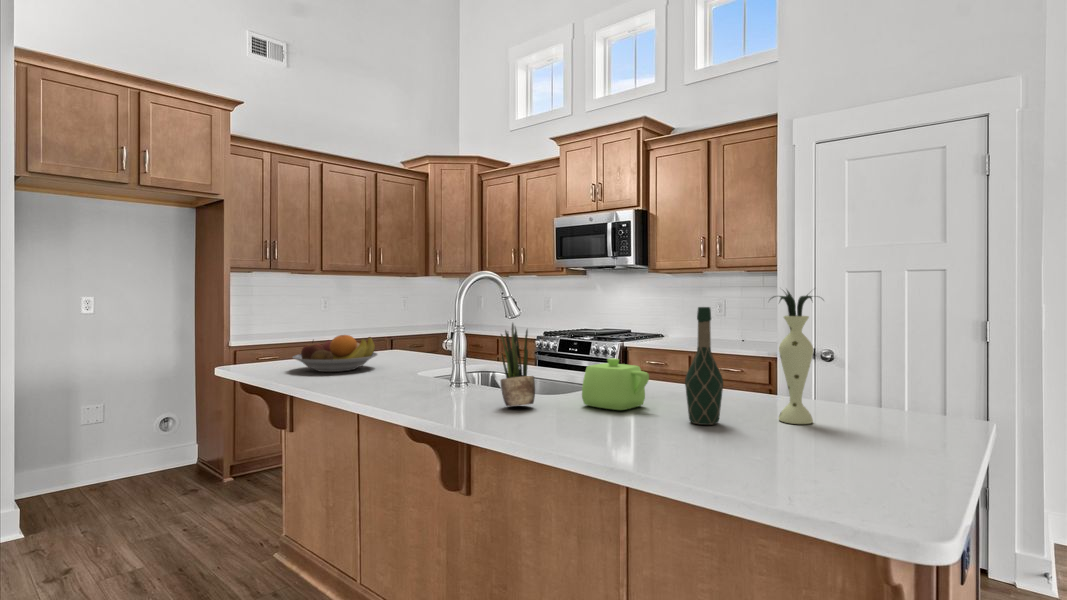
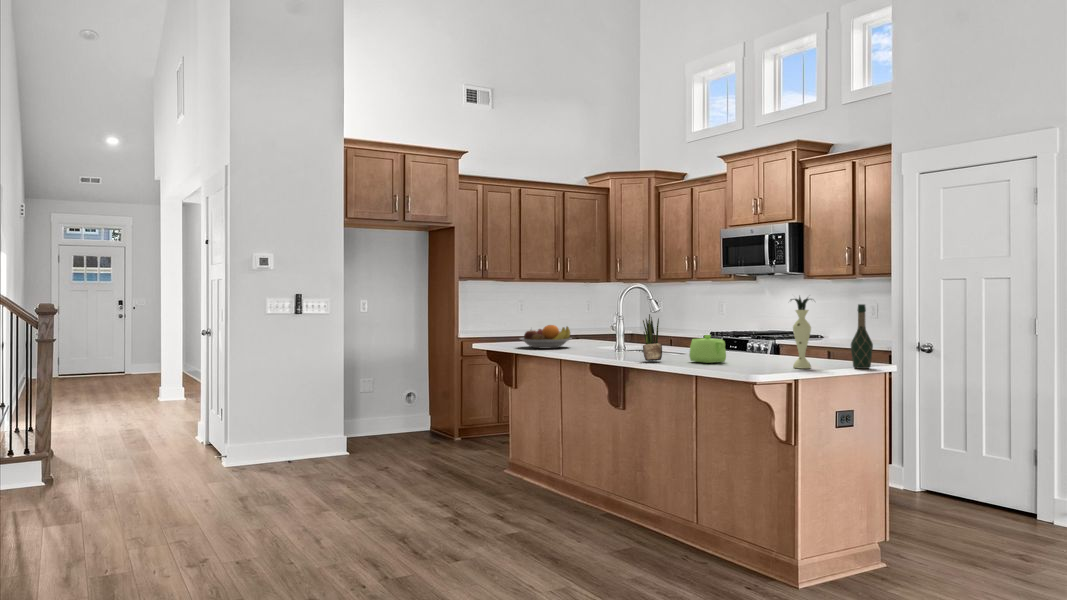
wine bottle: present [685,307,723,425] -> present [851,304,873,369]

